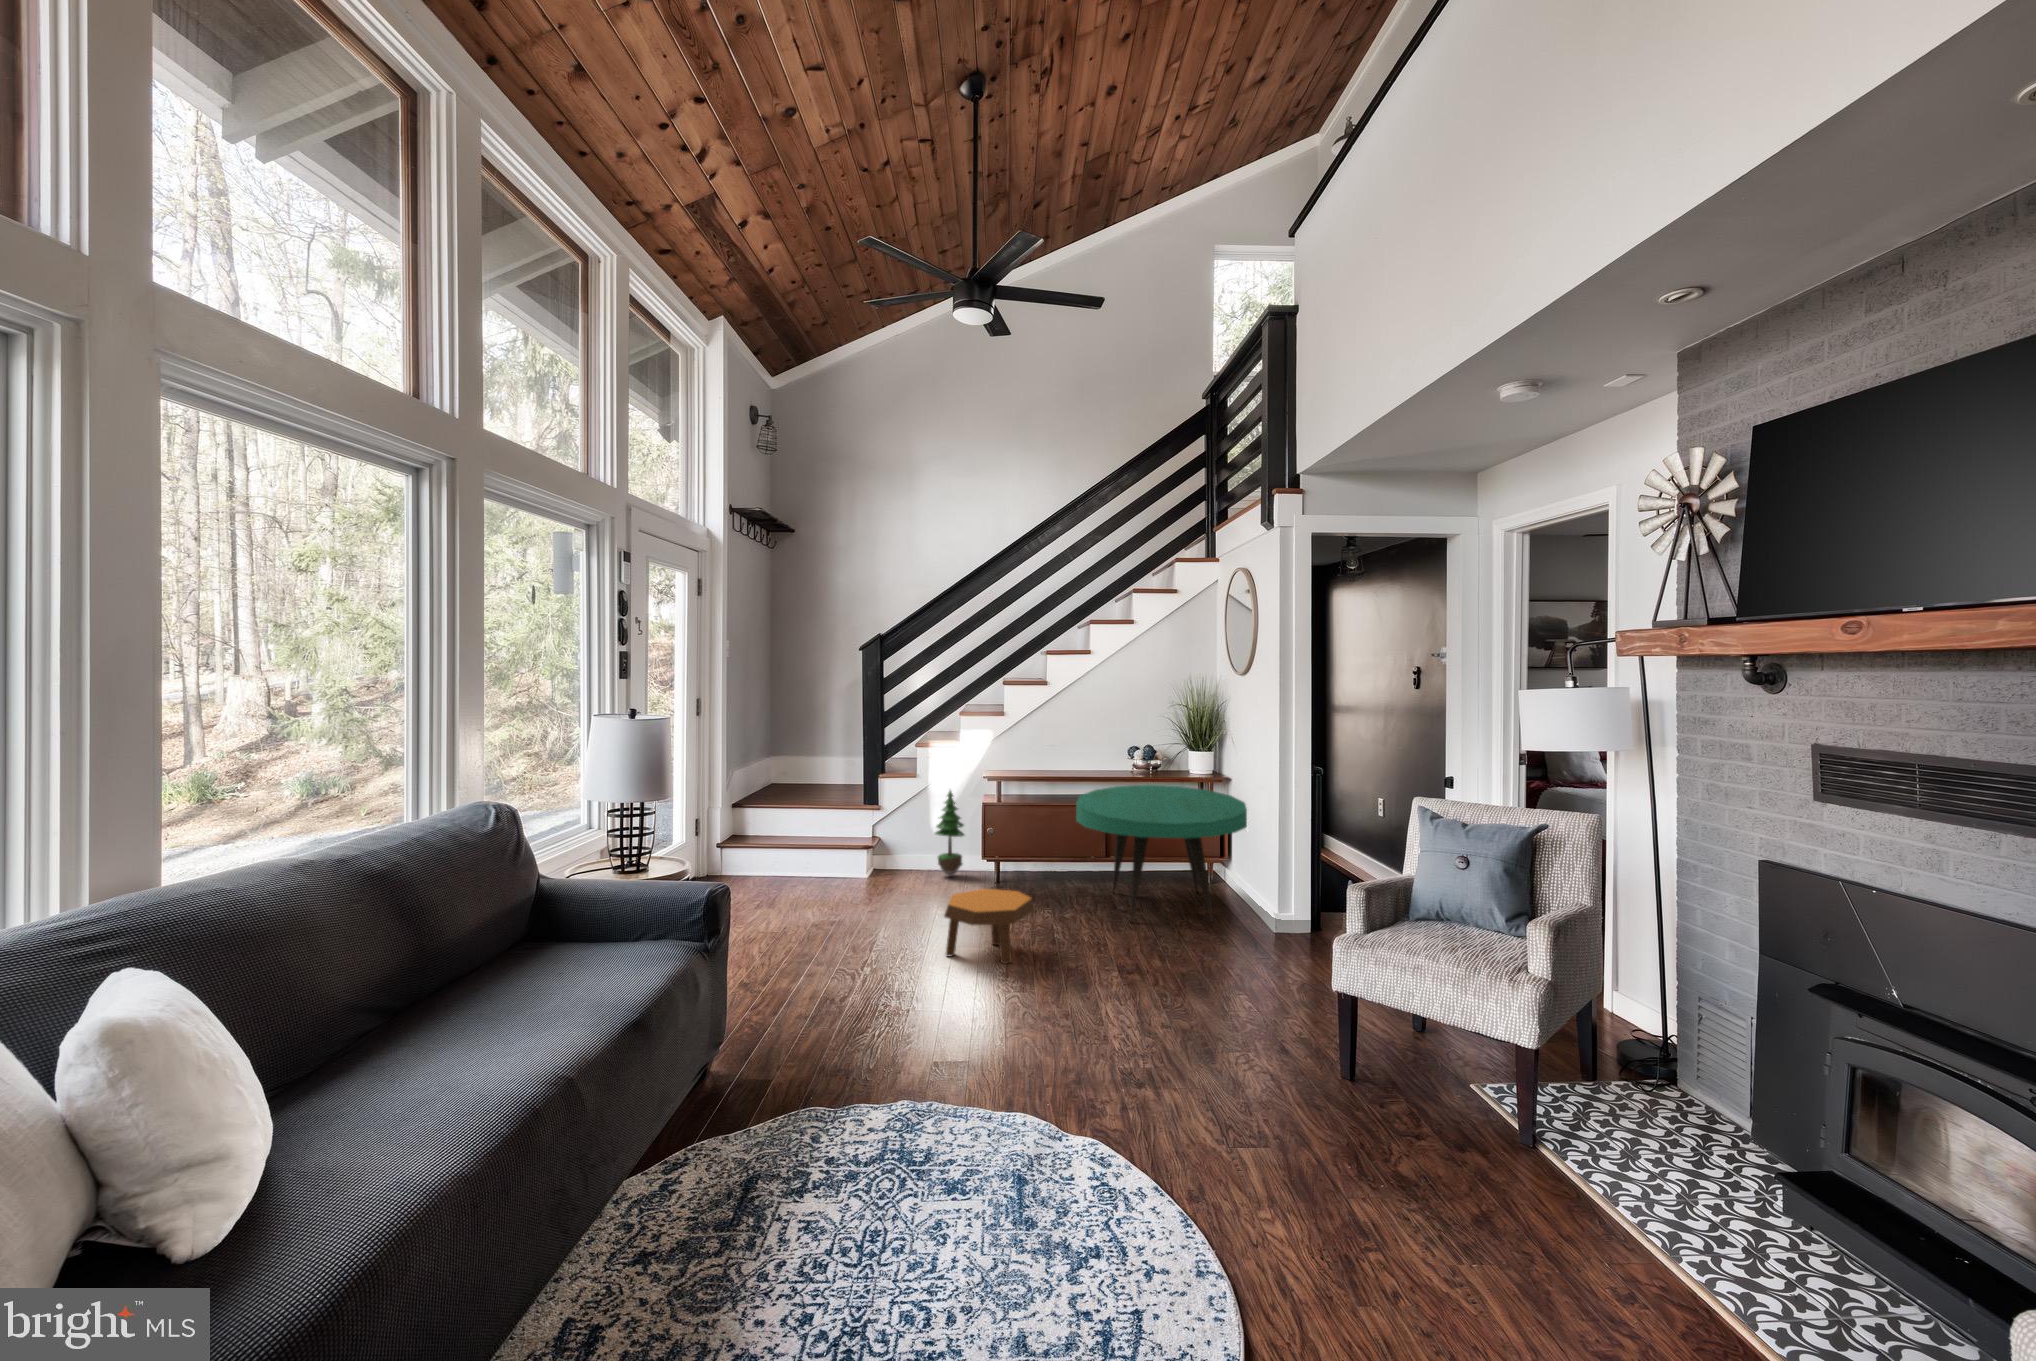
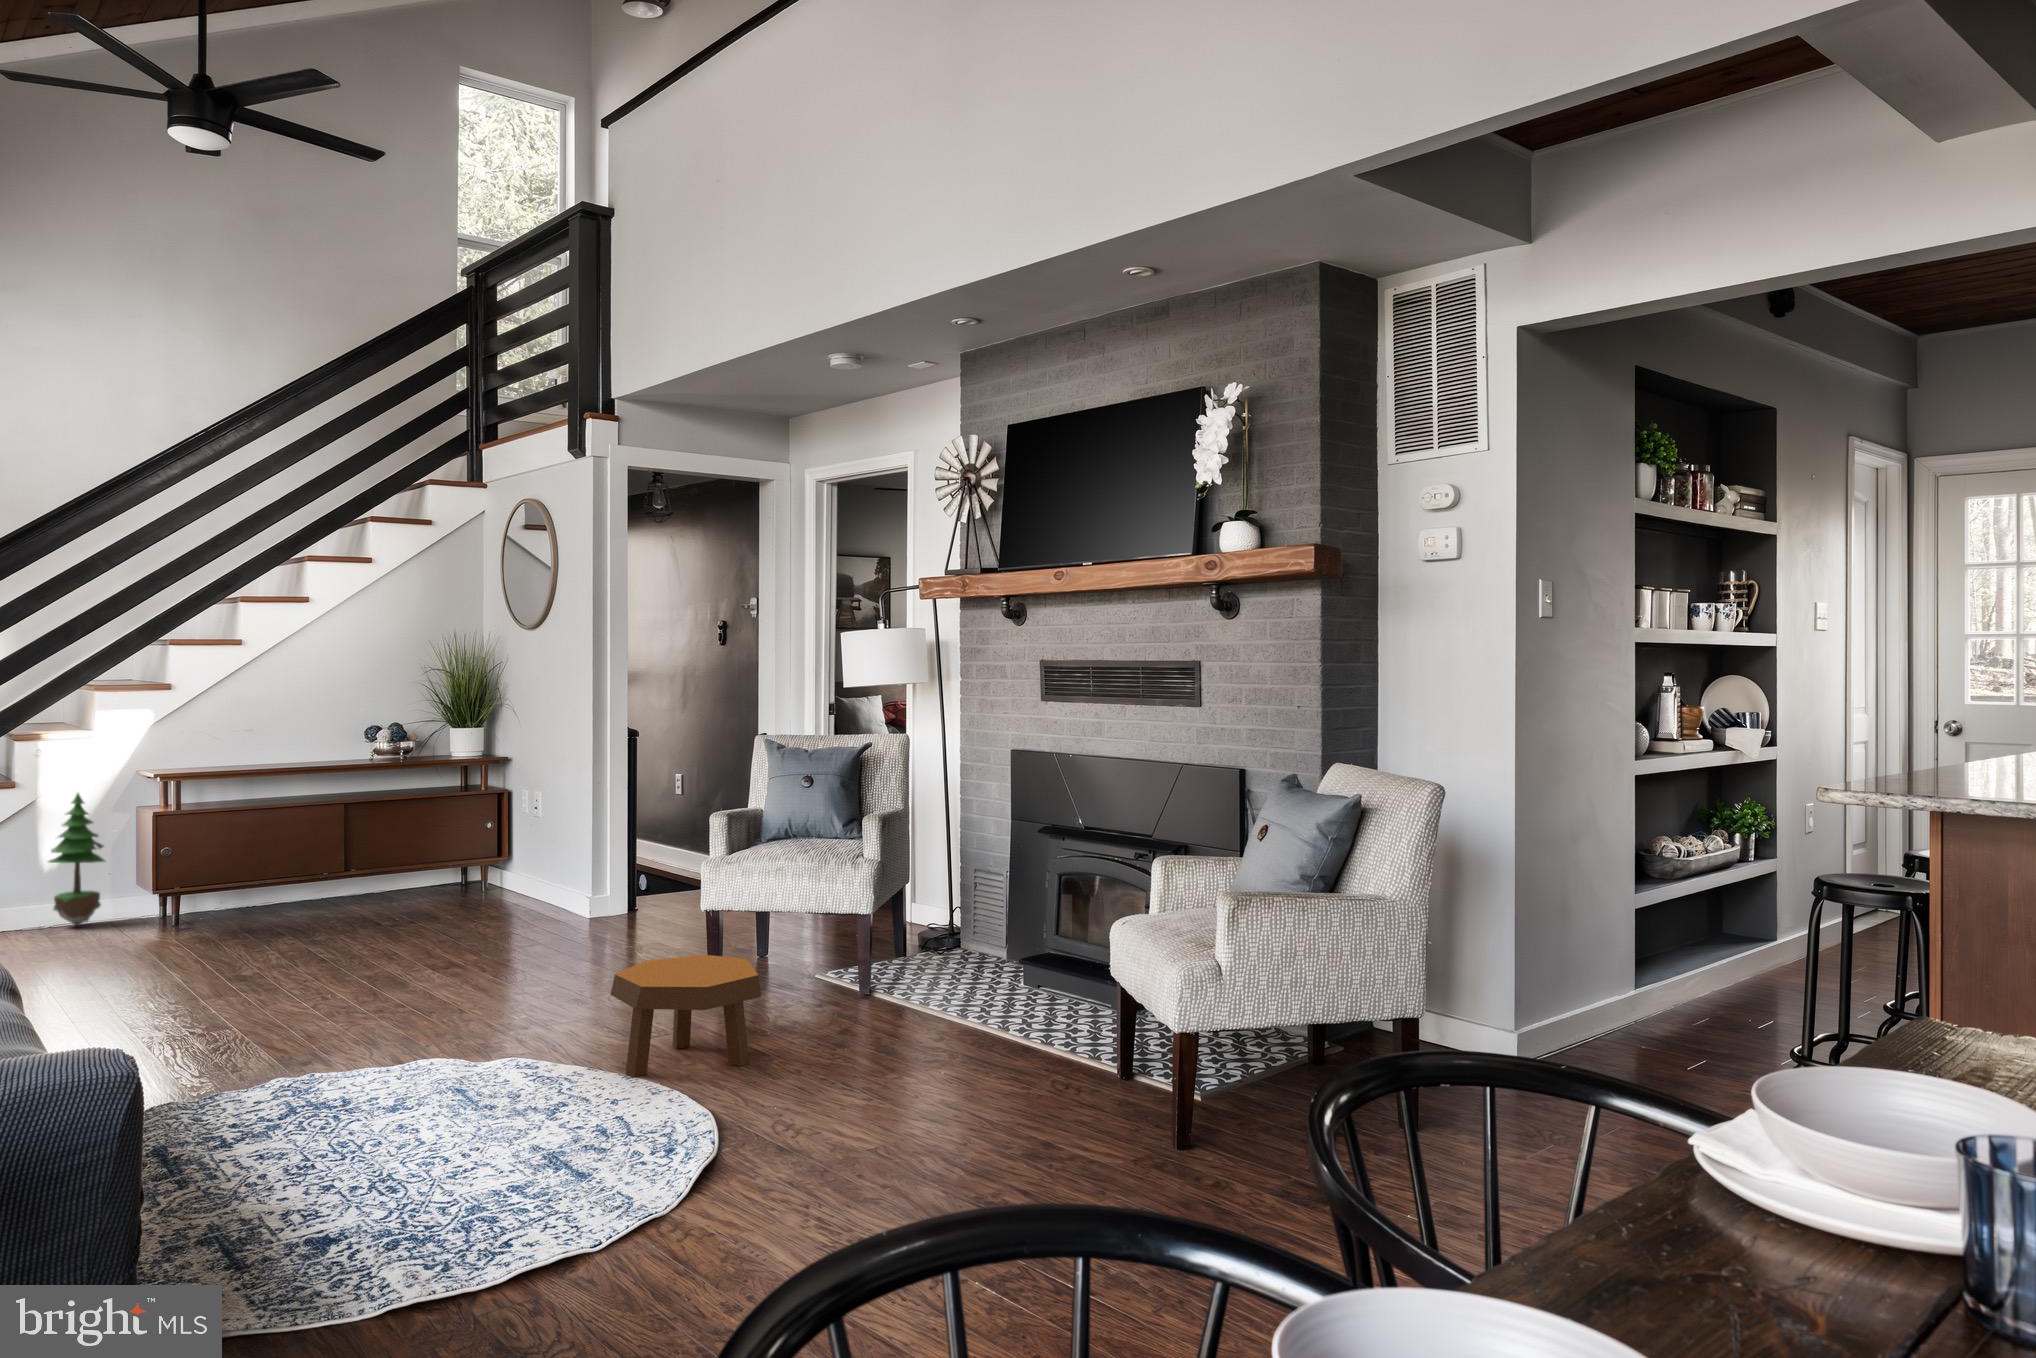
coffee table: present [1076,785,1247,922] -> none [318,768,550,931]
footstool: present [944,889,1034,964] -> present [610,955,761,1077]

